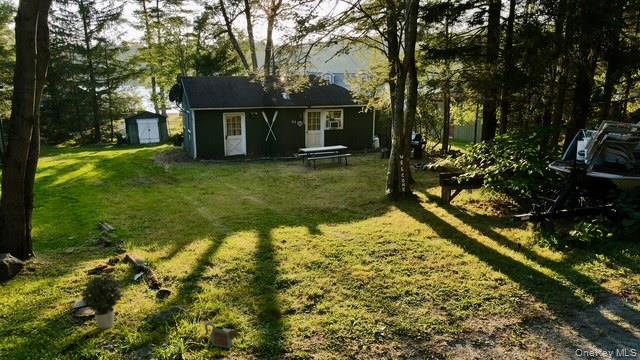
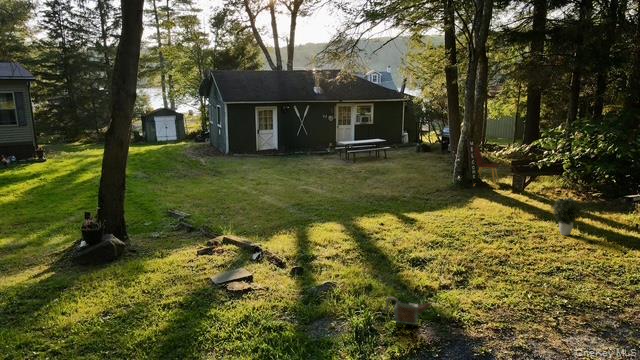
chair: none [405,161,431,201] -> present [474,148,498,187]
potted plant: present [81,275,124,329] -> present [553,198,583,235]

